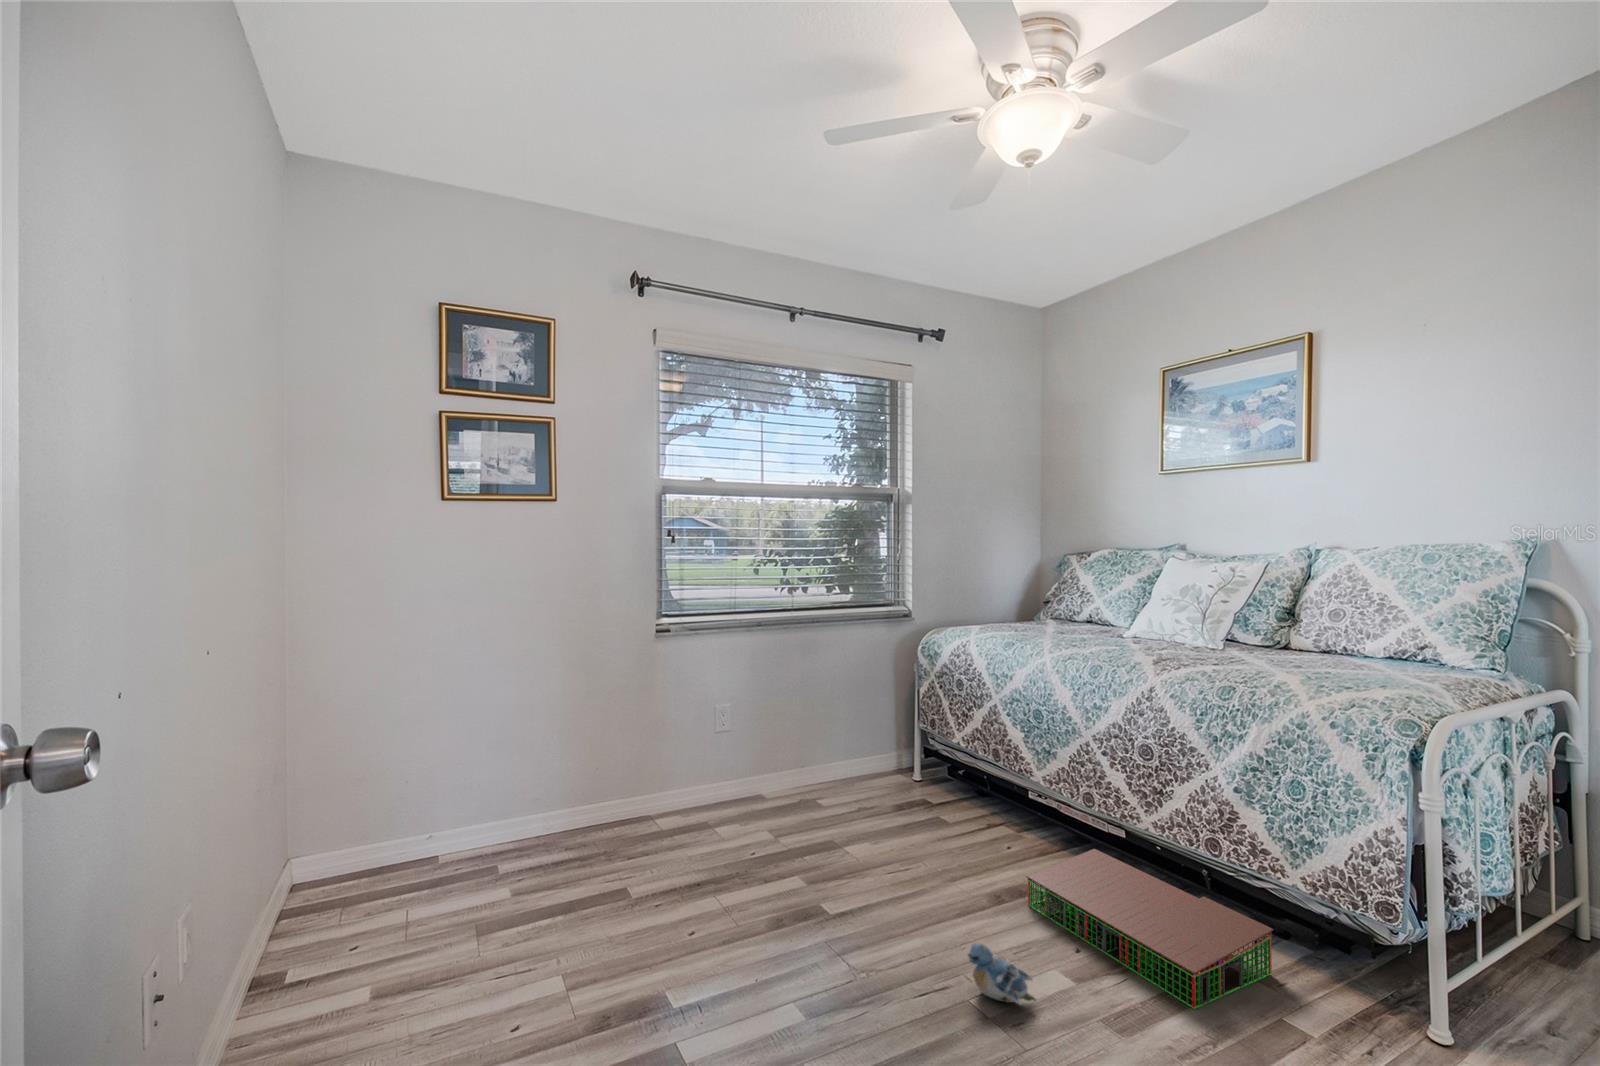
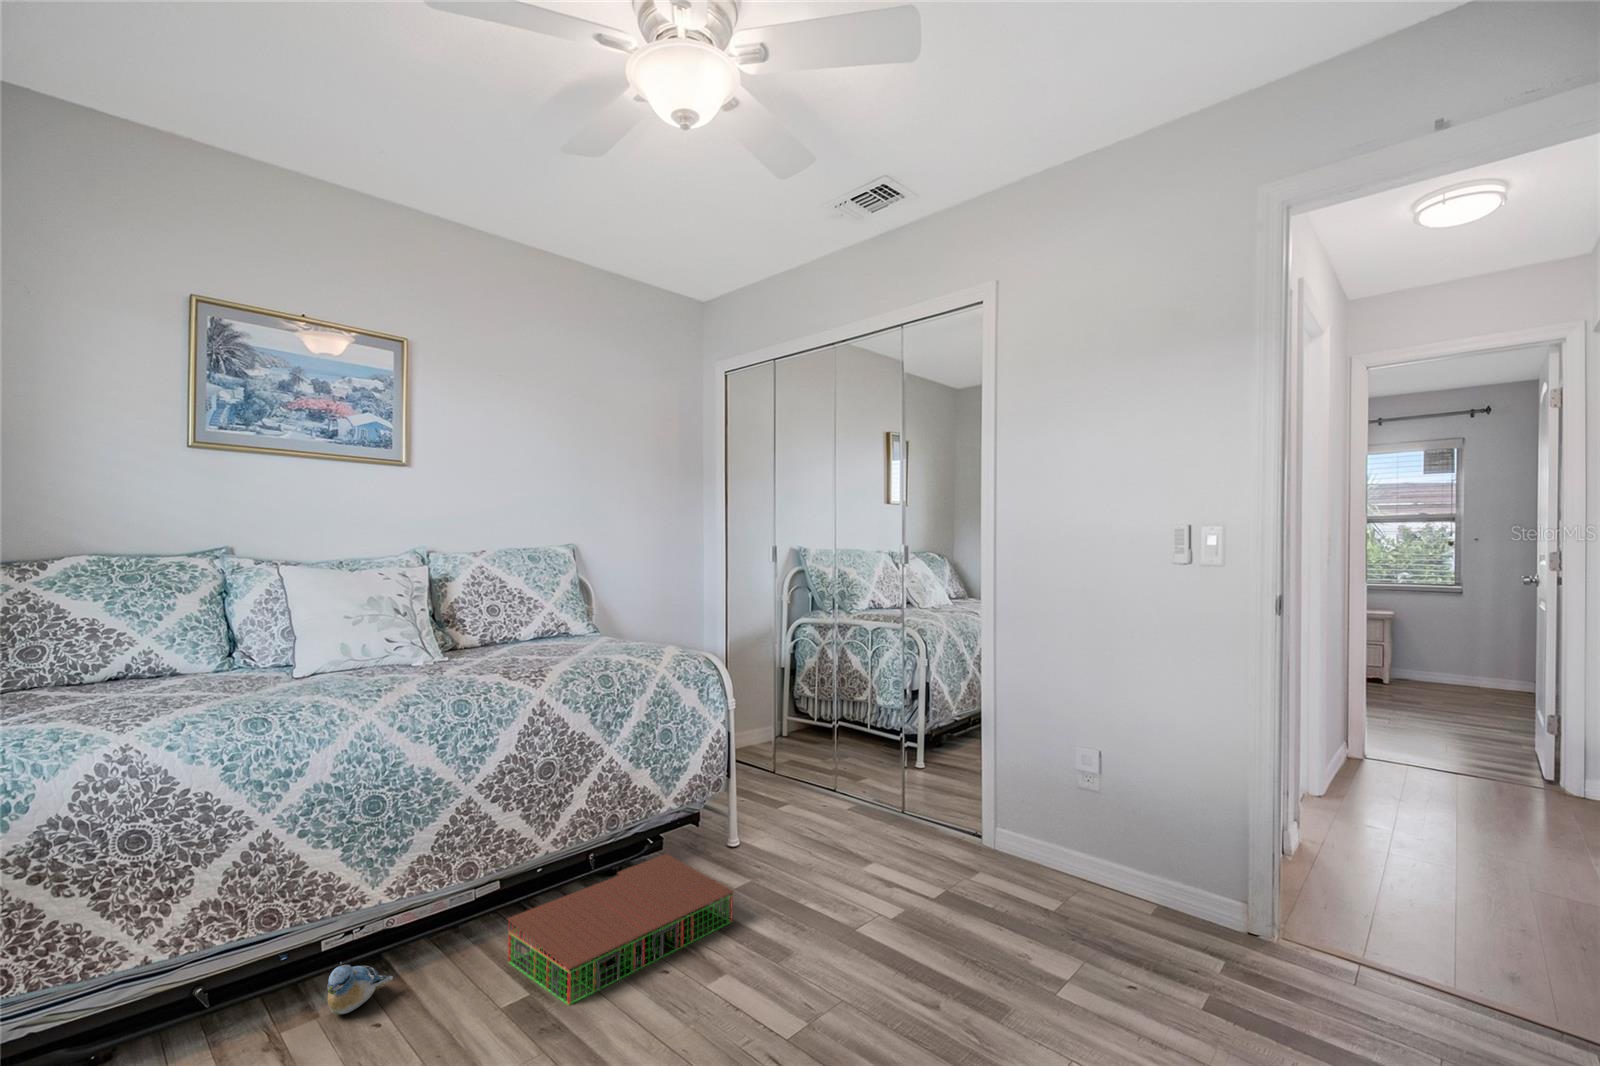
plush toy: present [968,943,1035,1005] -> present [327,965,393,1015]

